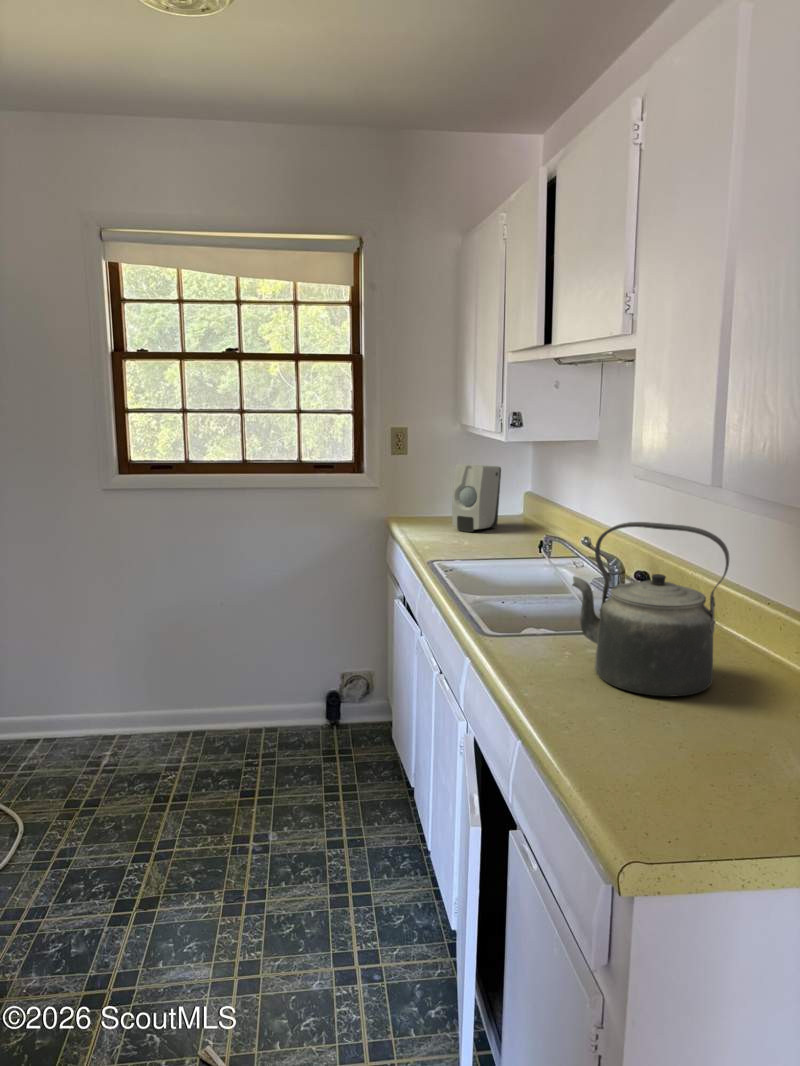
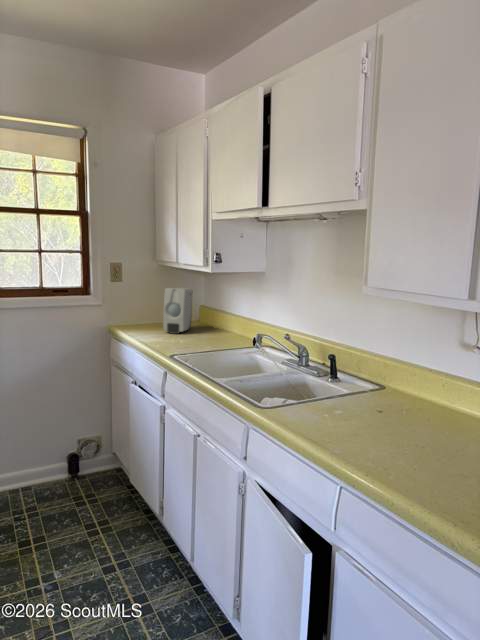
kettle: present [572,522,729,696] -> none [327,327,430,440]

